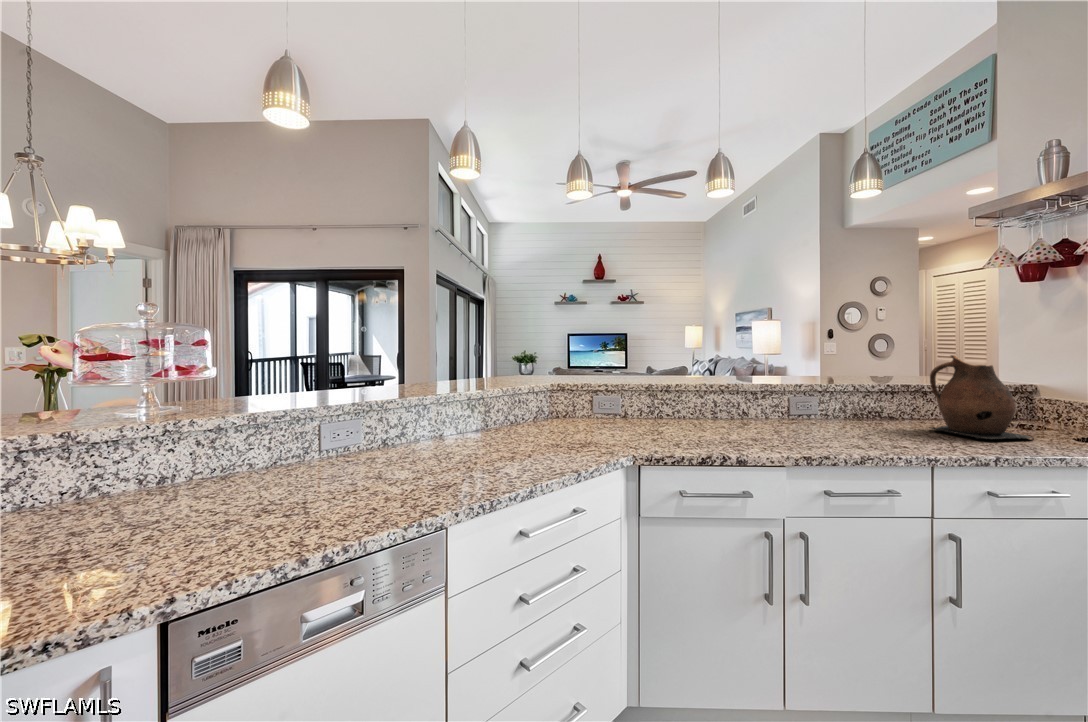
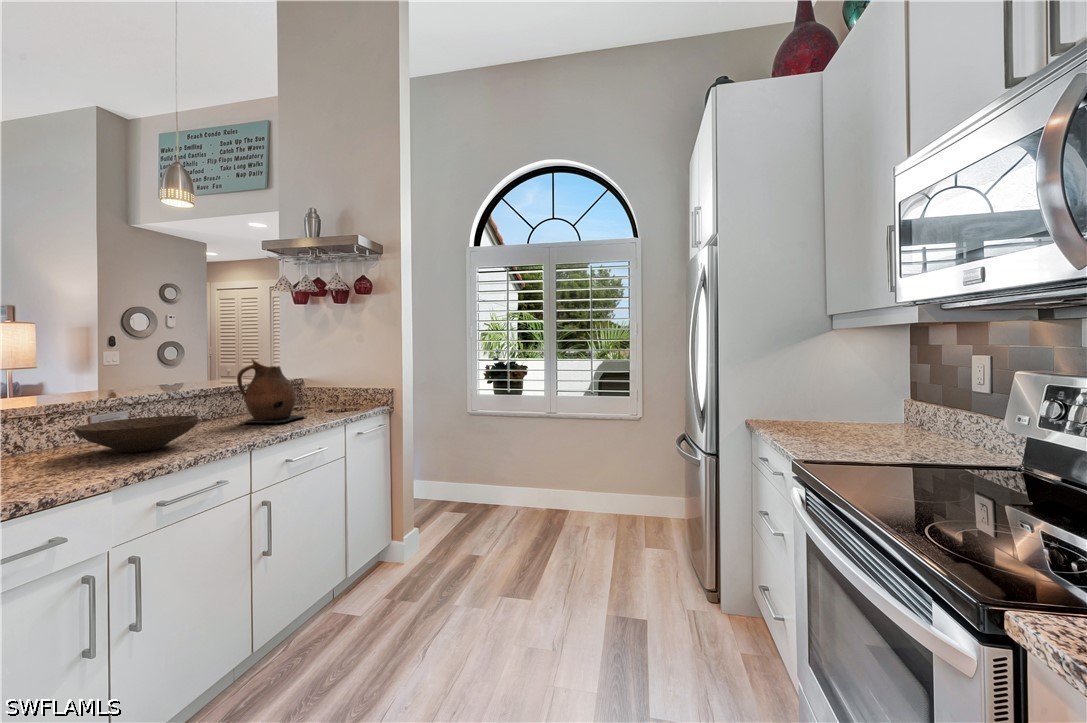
wooden bowl: none [773,404,875,438] -> present [74,416,198,453]

